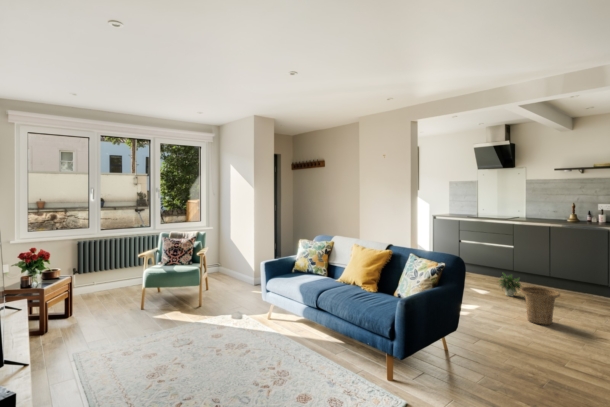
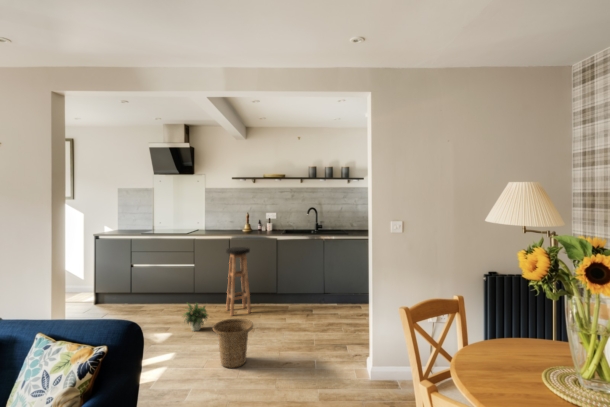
bar stool: none [542,234,570,296] -> present [226,247,251,316]

